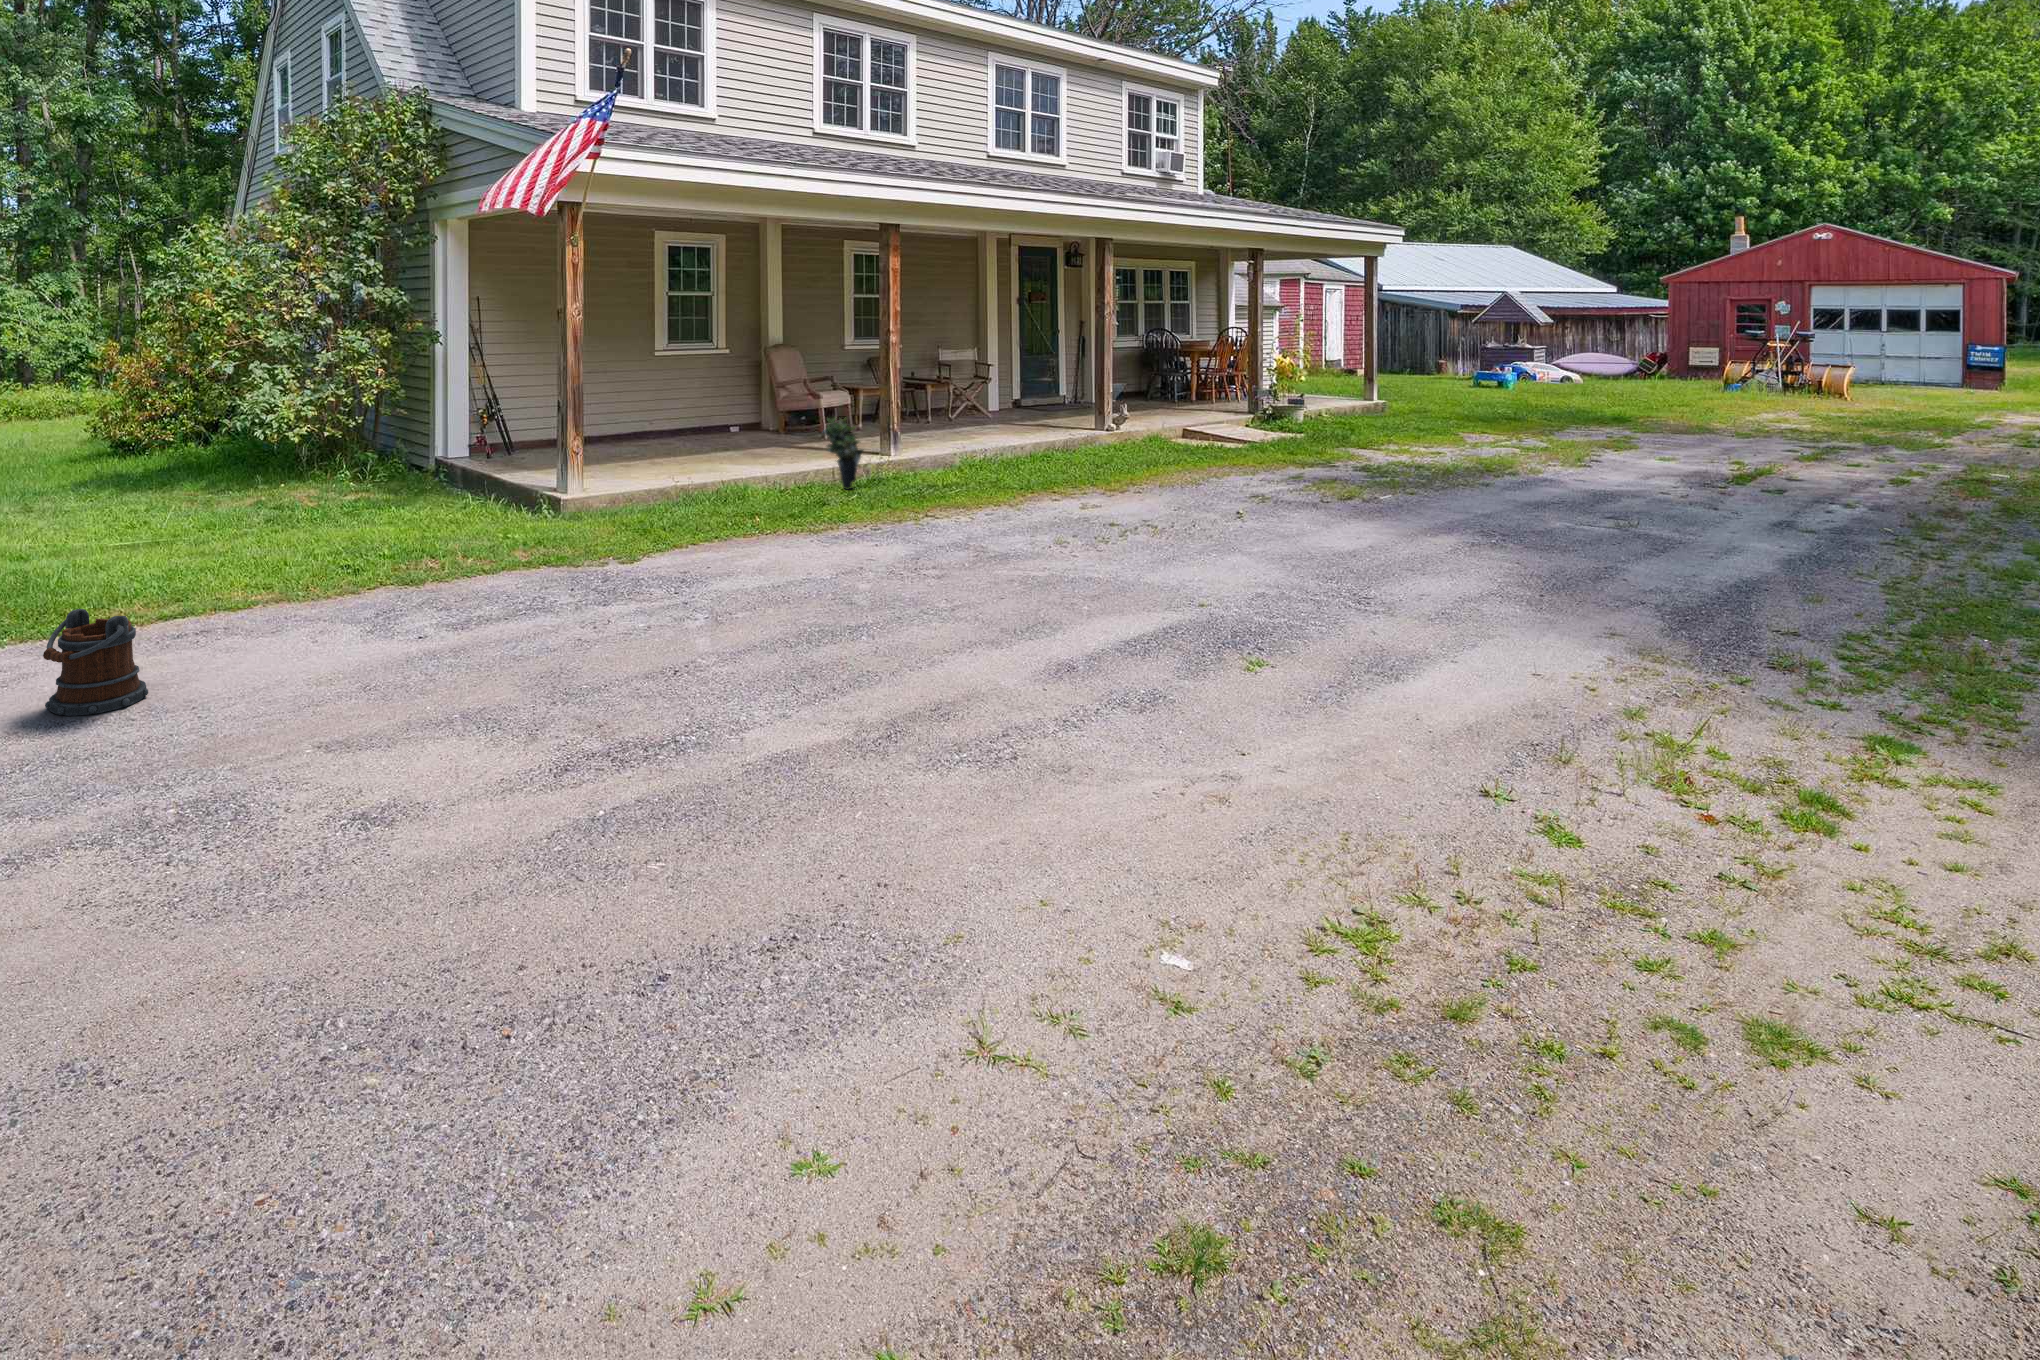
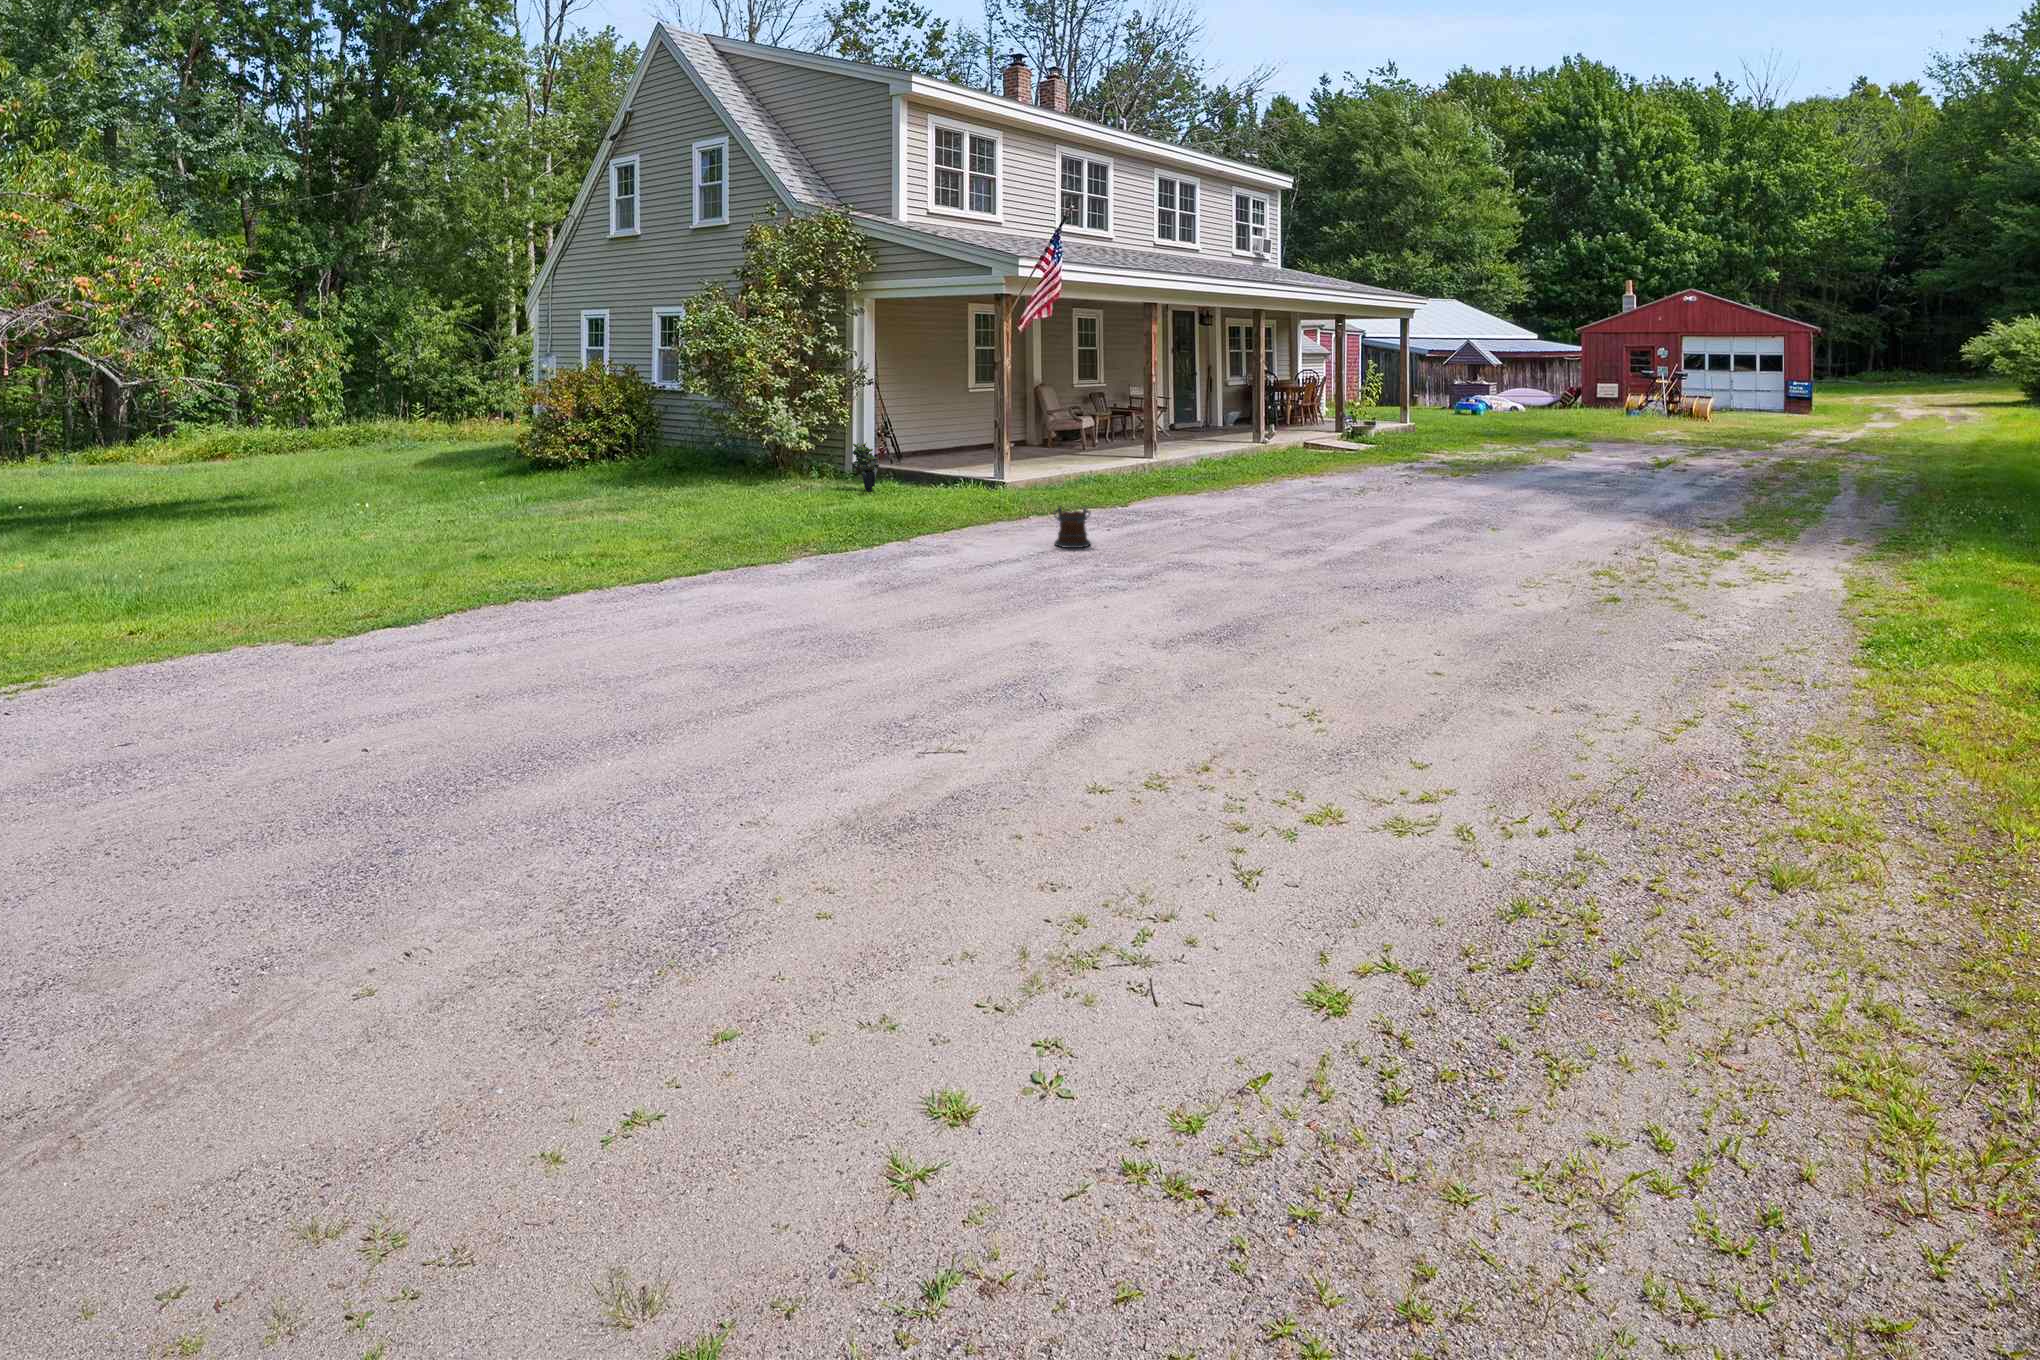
potted plant: present [824,418,863,490] -> present [852,443,879,492]

